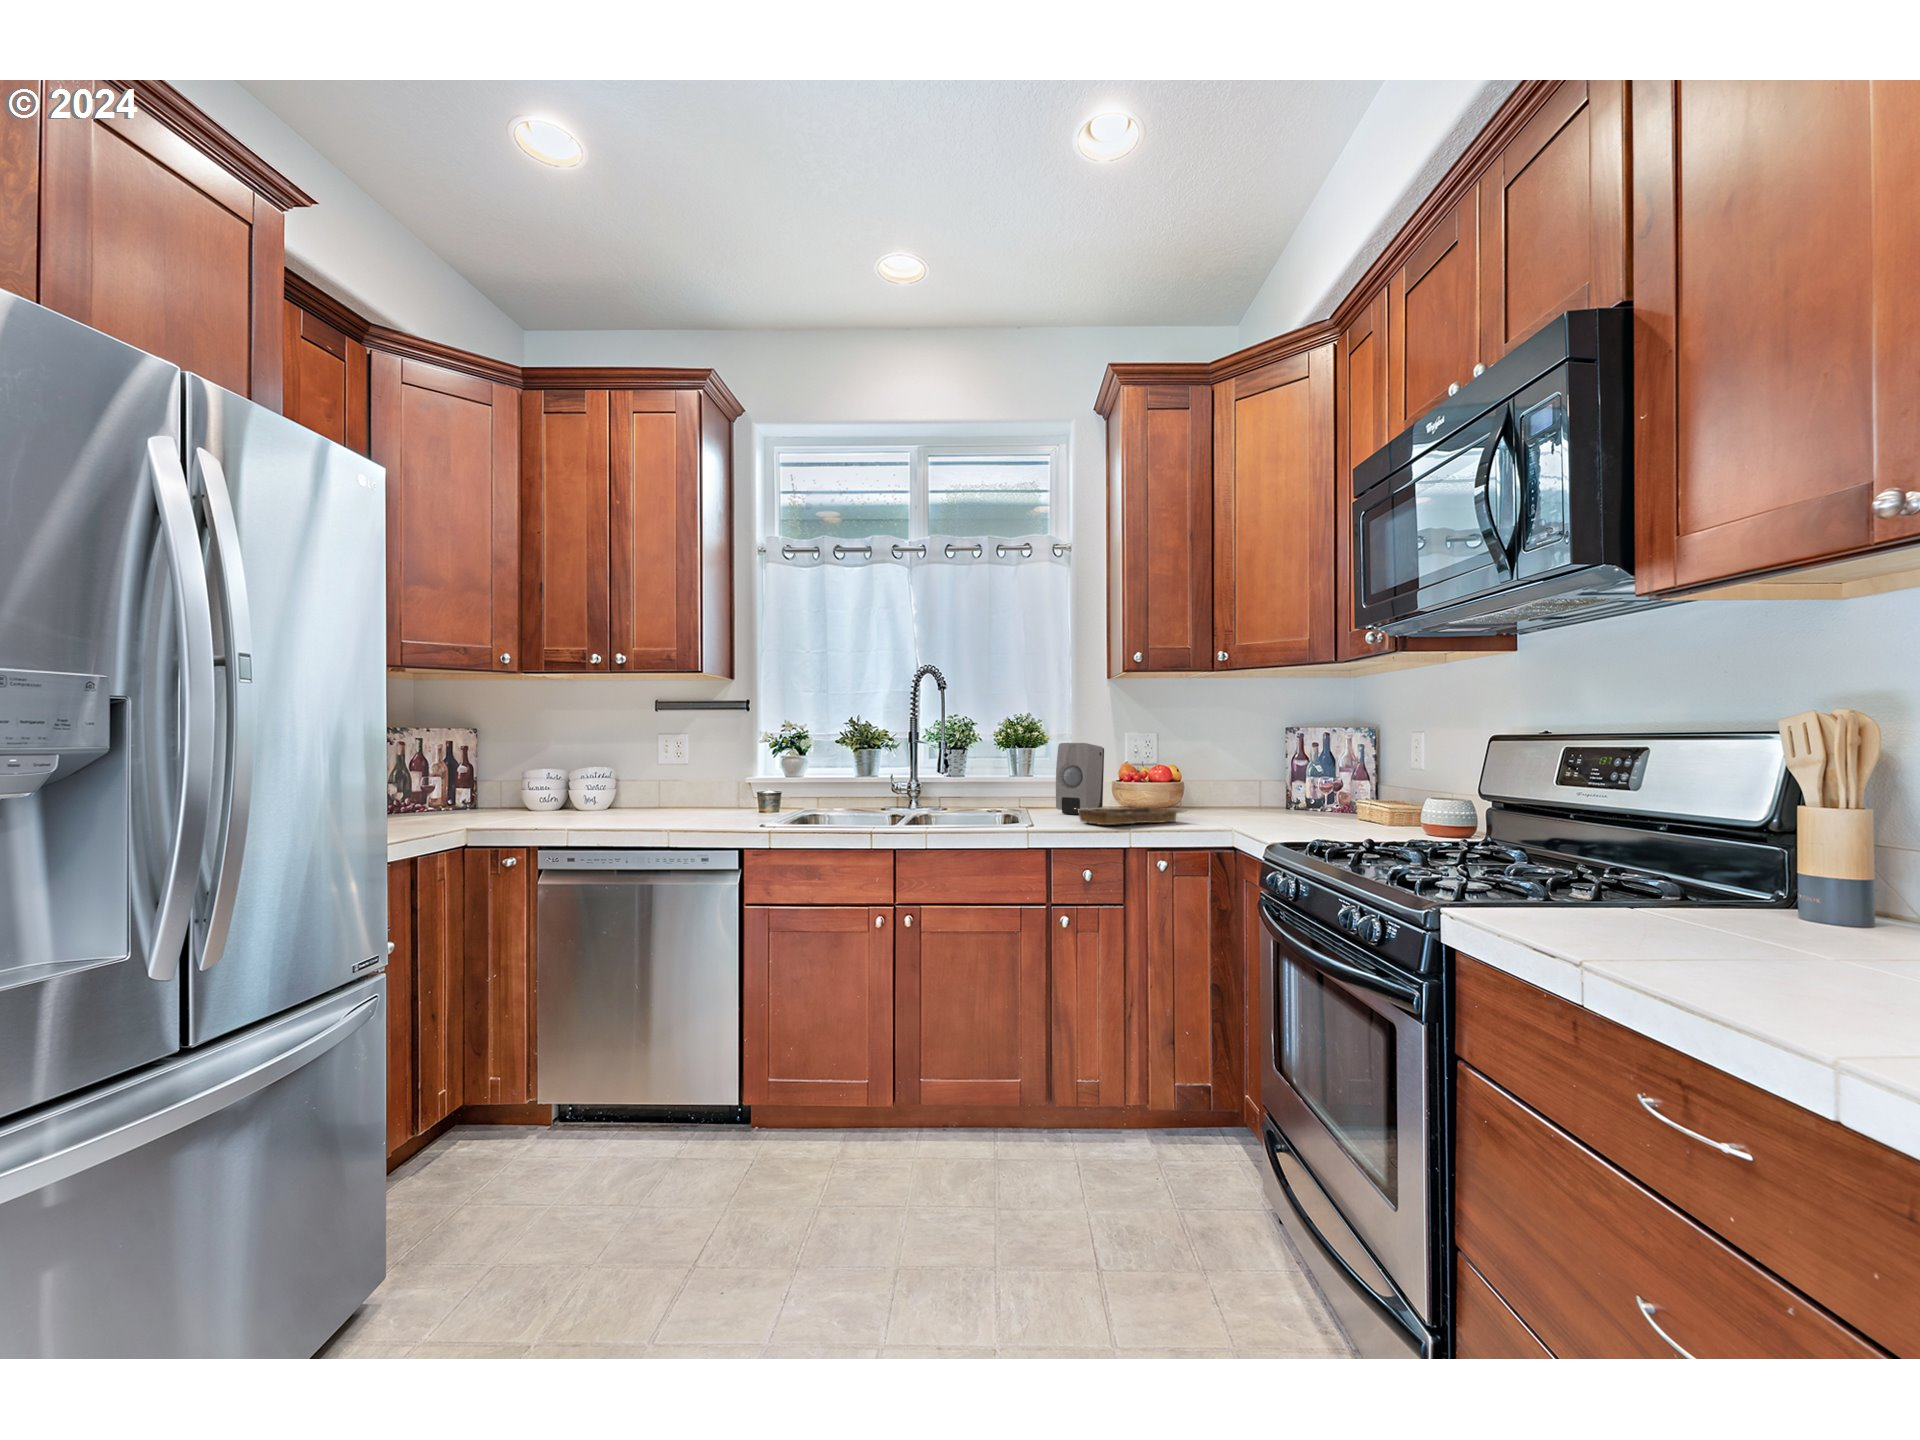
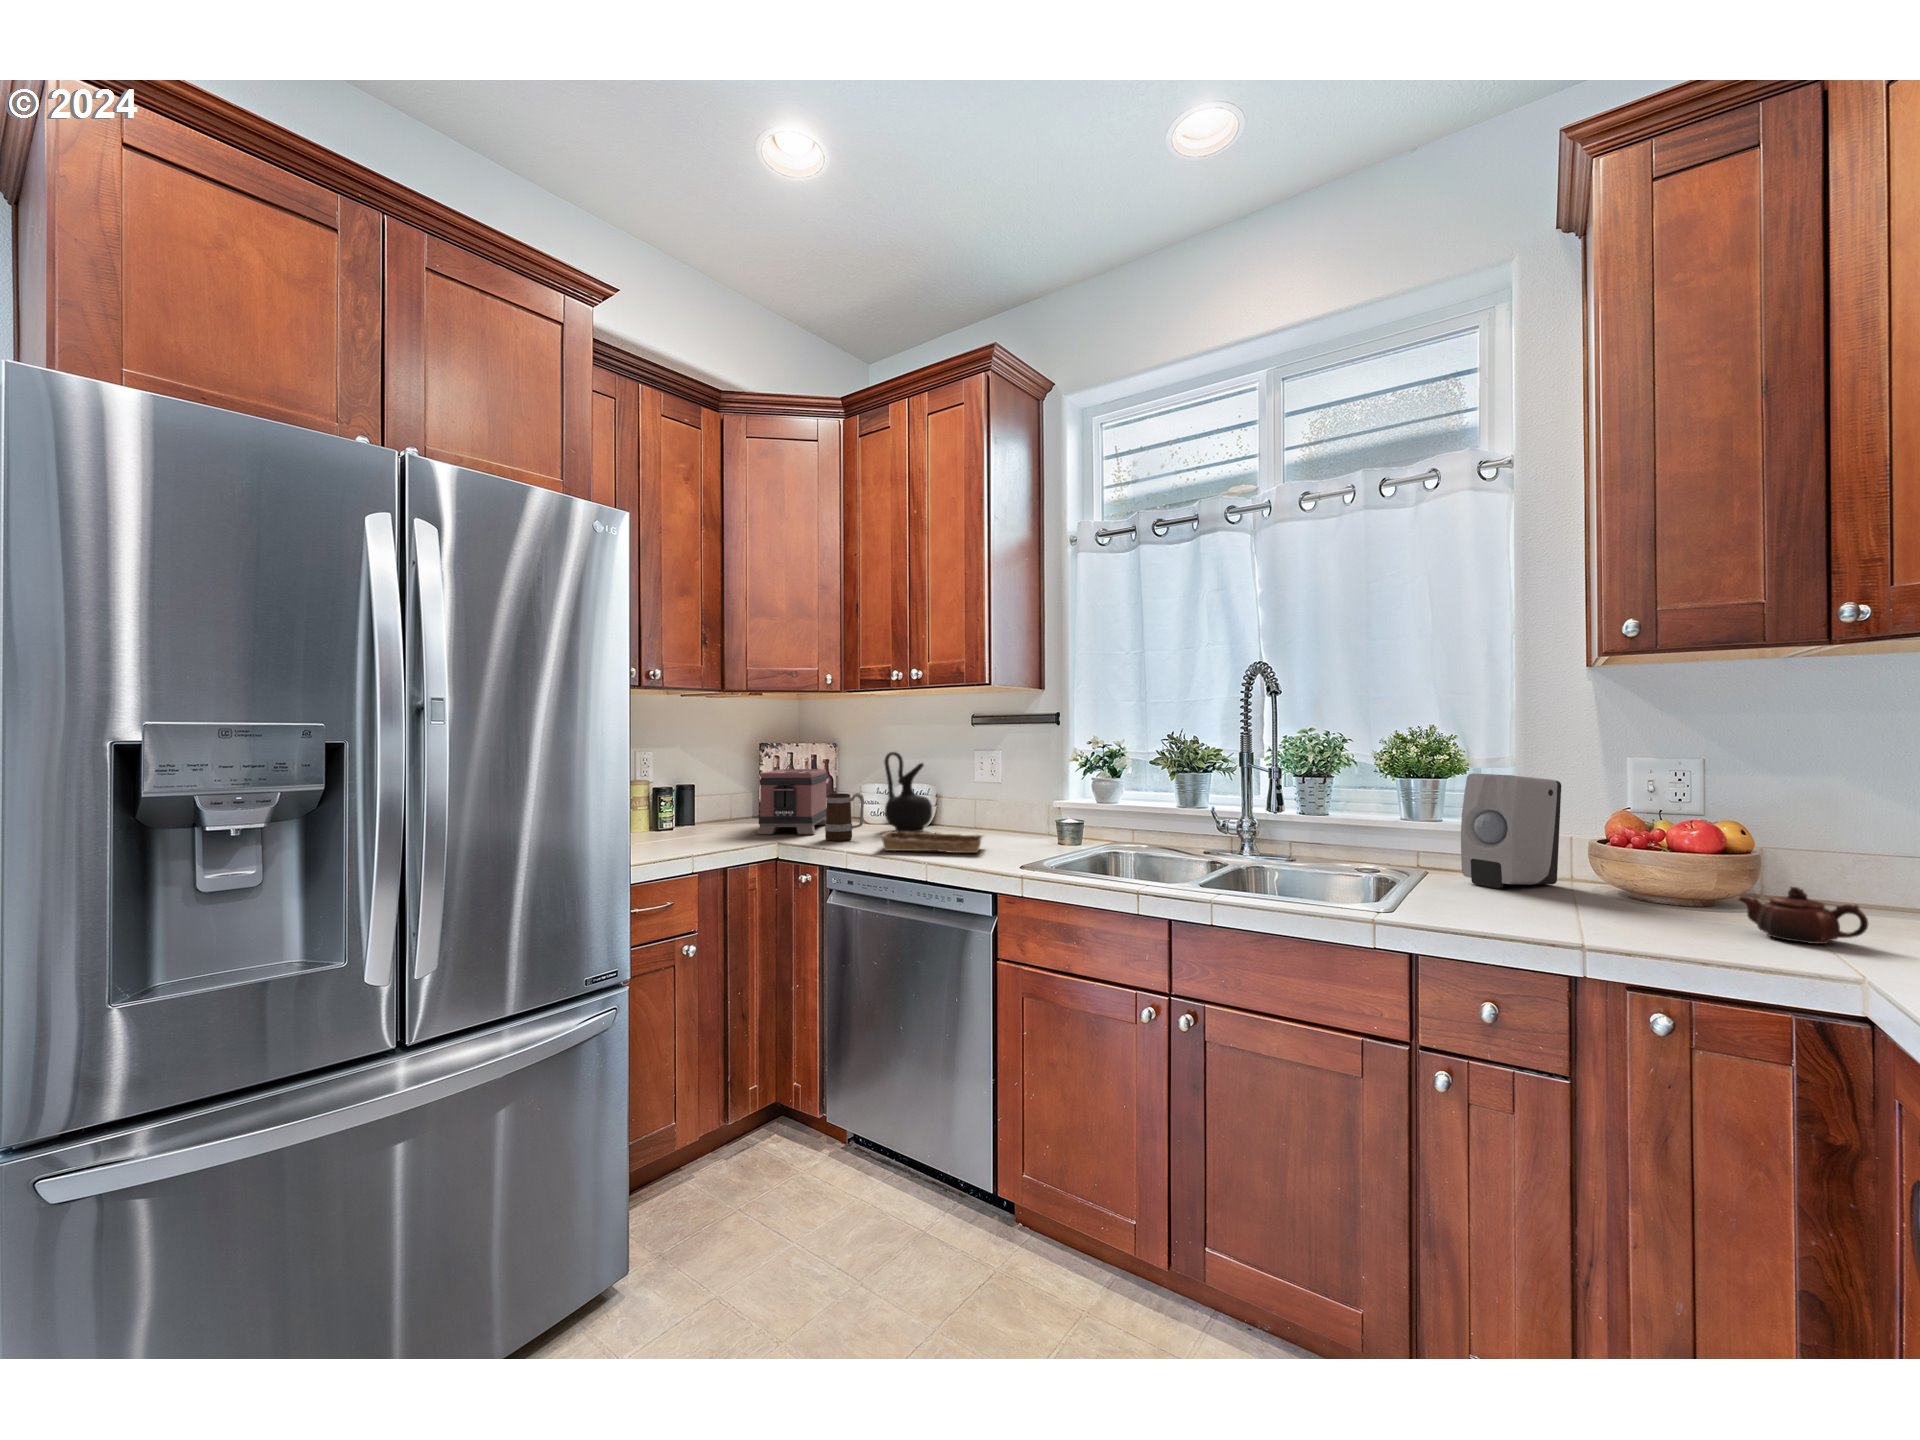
ceramic jug: none [567,735,619,814] -> present [884,752,932,832]
toaster: none [422,754,494,823] -> present [757,769,827,834]
mug: none [518,774,563,822] -> present [825,793,864,841]
teapot: none [1197,795,1247,823] -> present [1739,887,1868,944]
tray: present [1078,807,1177,825] -> present [882,831,984,853]

